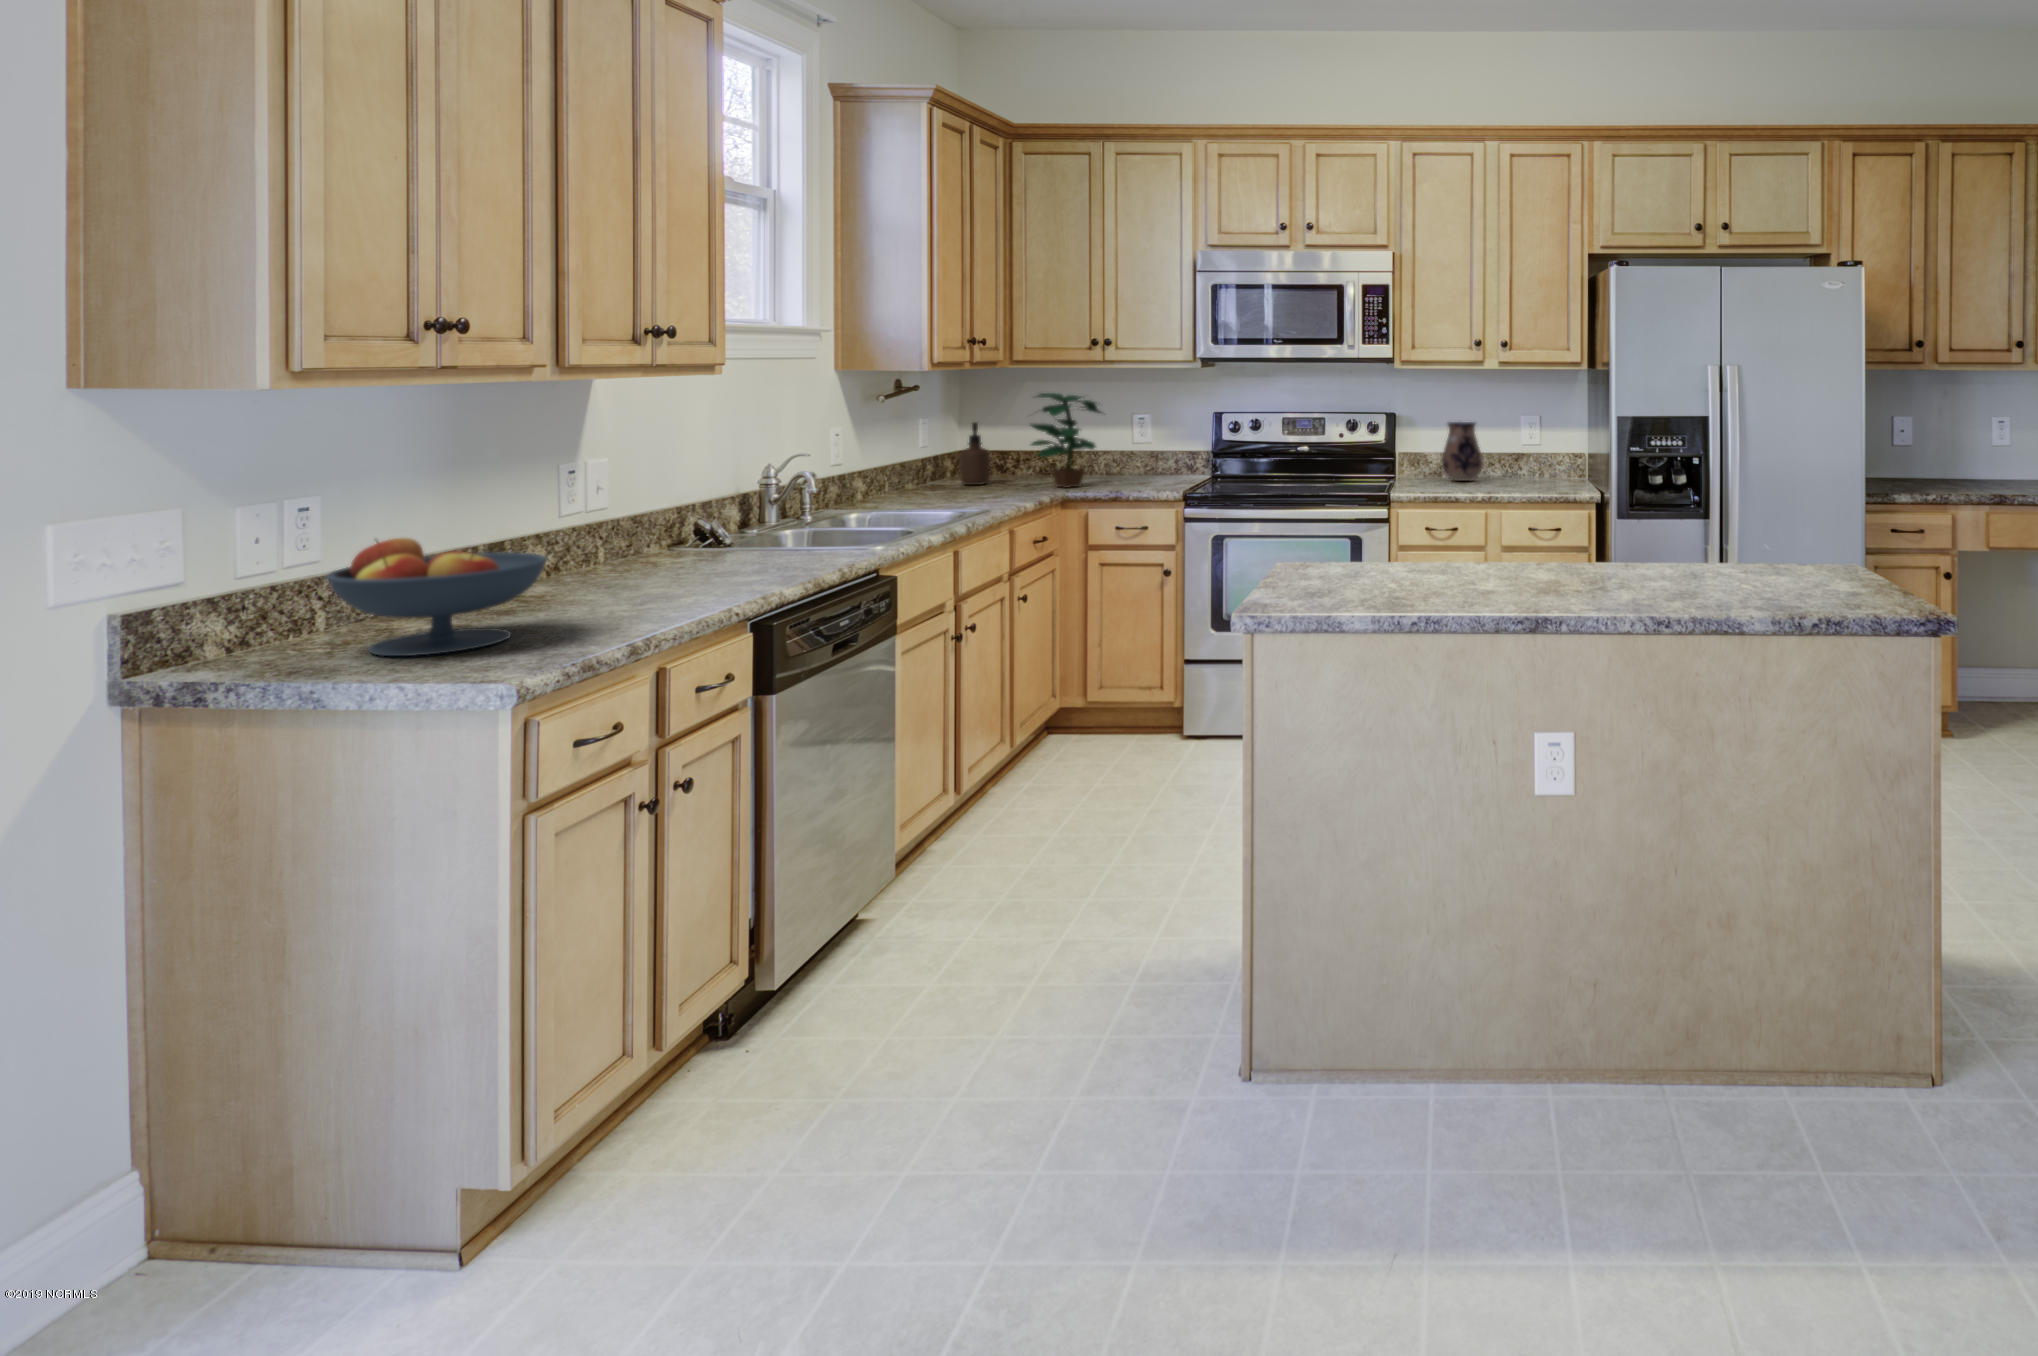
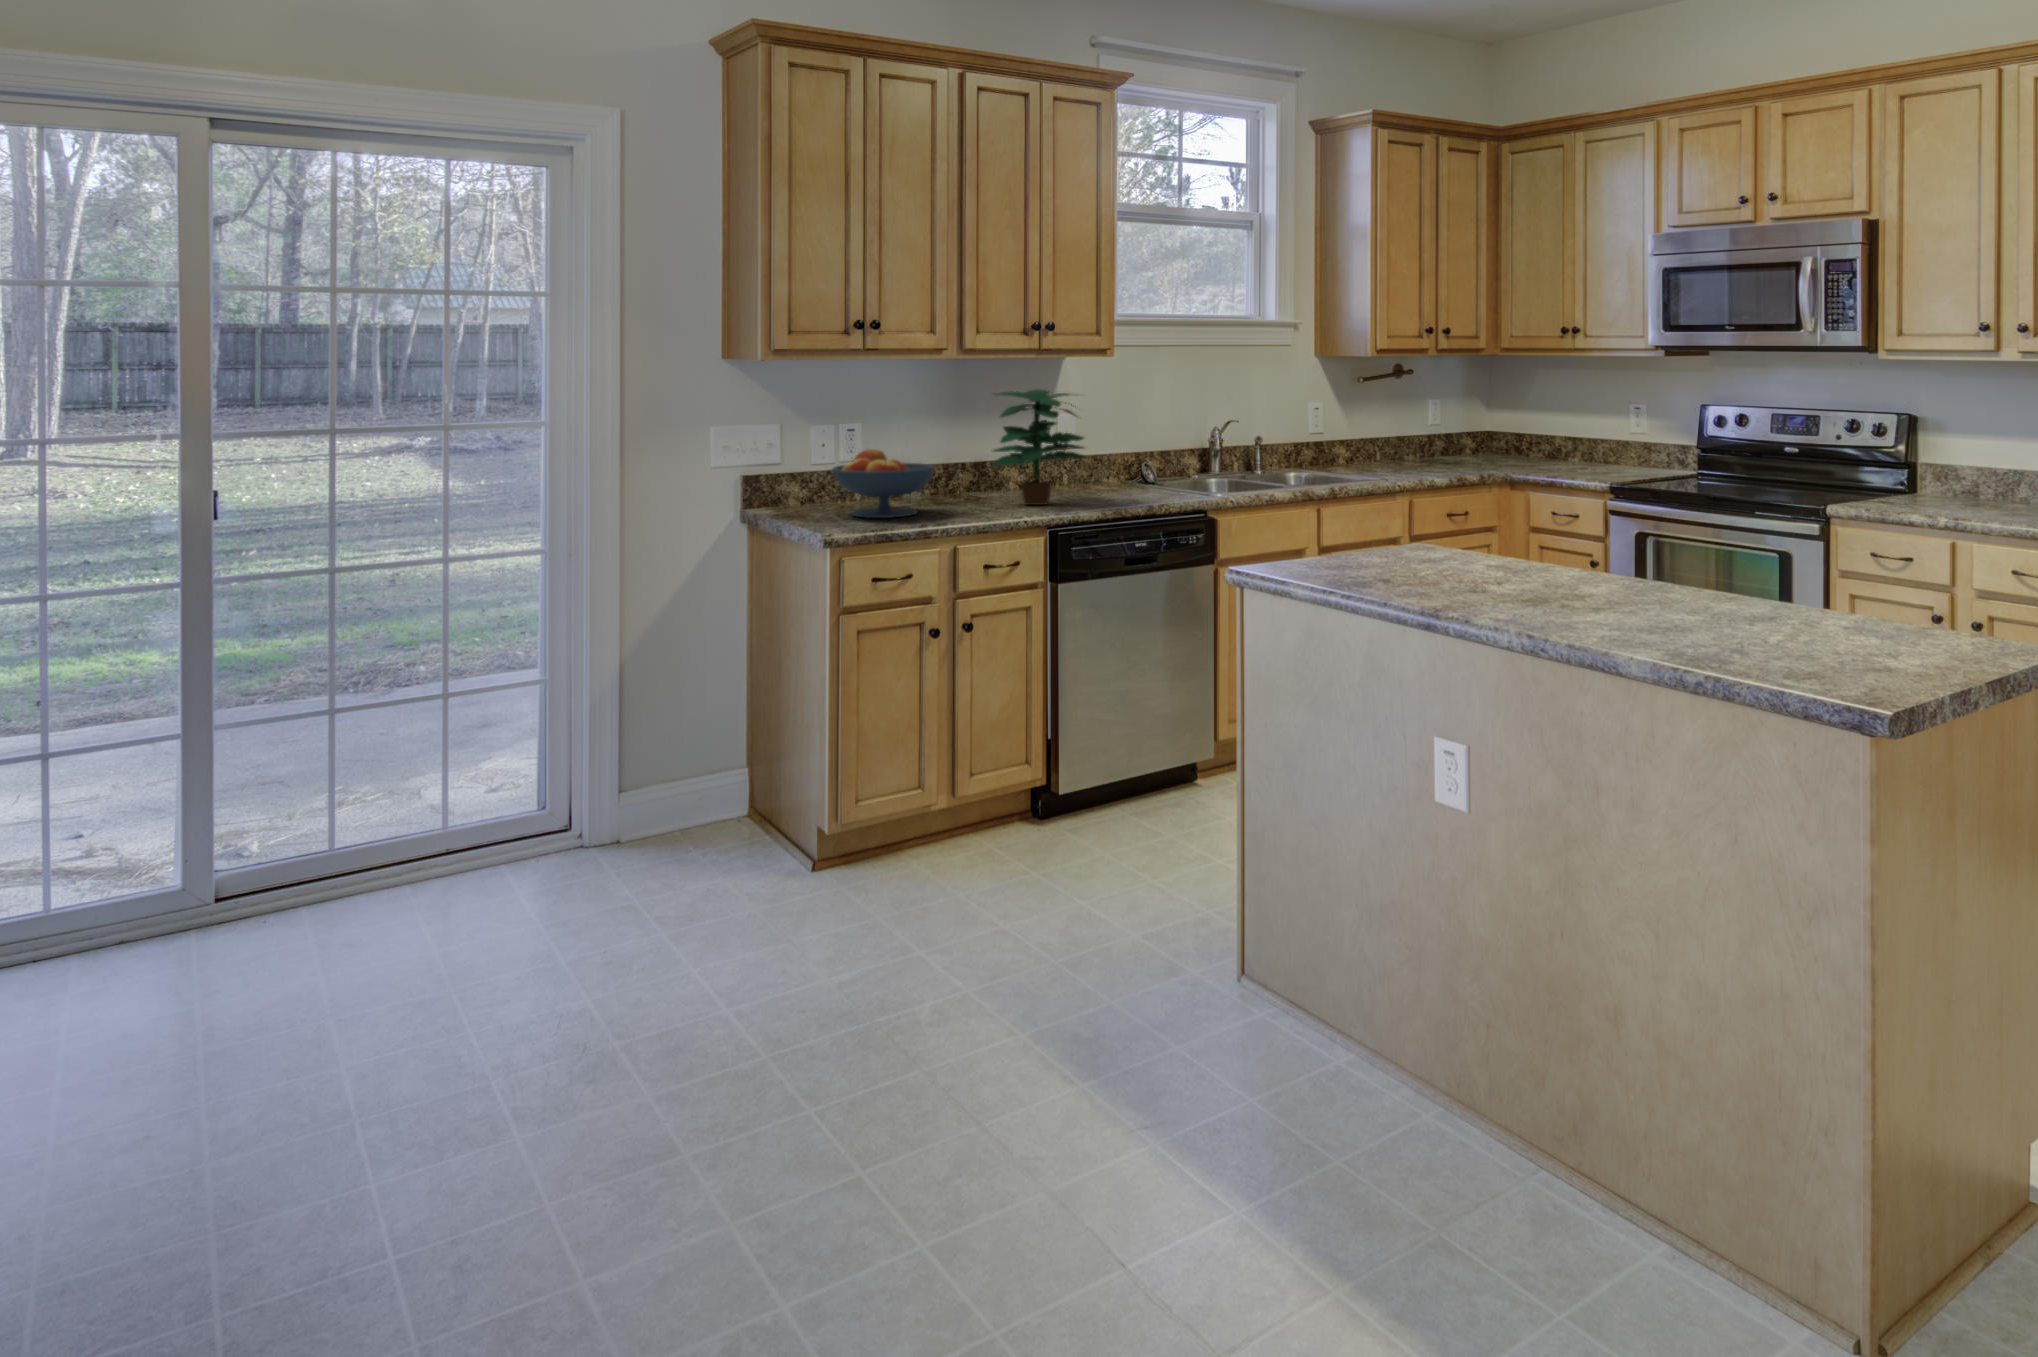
potted plant: present [1031,393,1101,488] -> present [992,389,1086,505]
soap dispenser: present [960,422,990,485] -> none [1452,404,1477,462]
ceramic pitcher: present [1442,422,1483,481] -> none [1958,427,2021,505]

